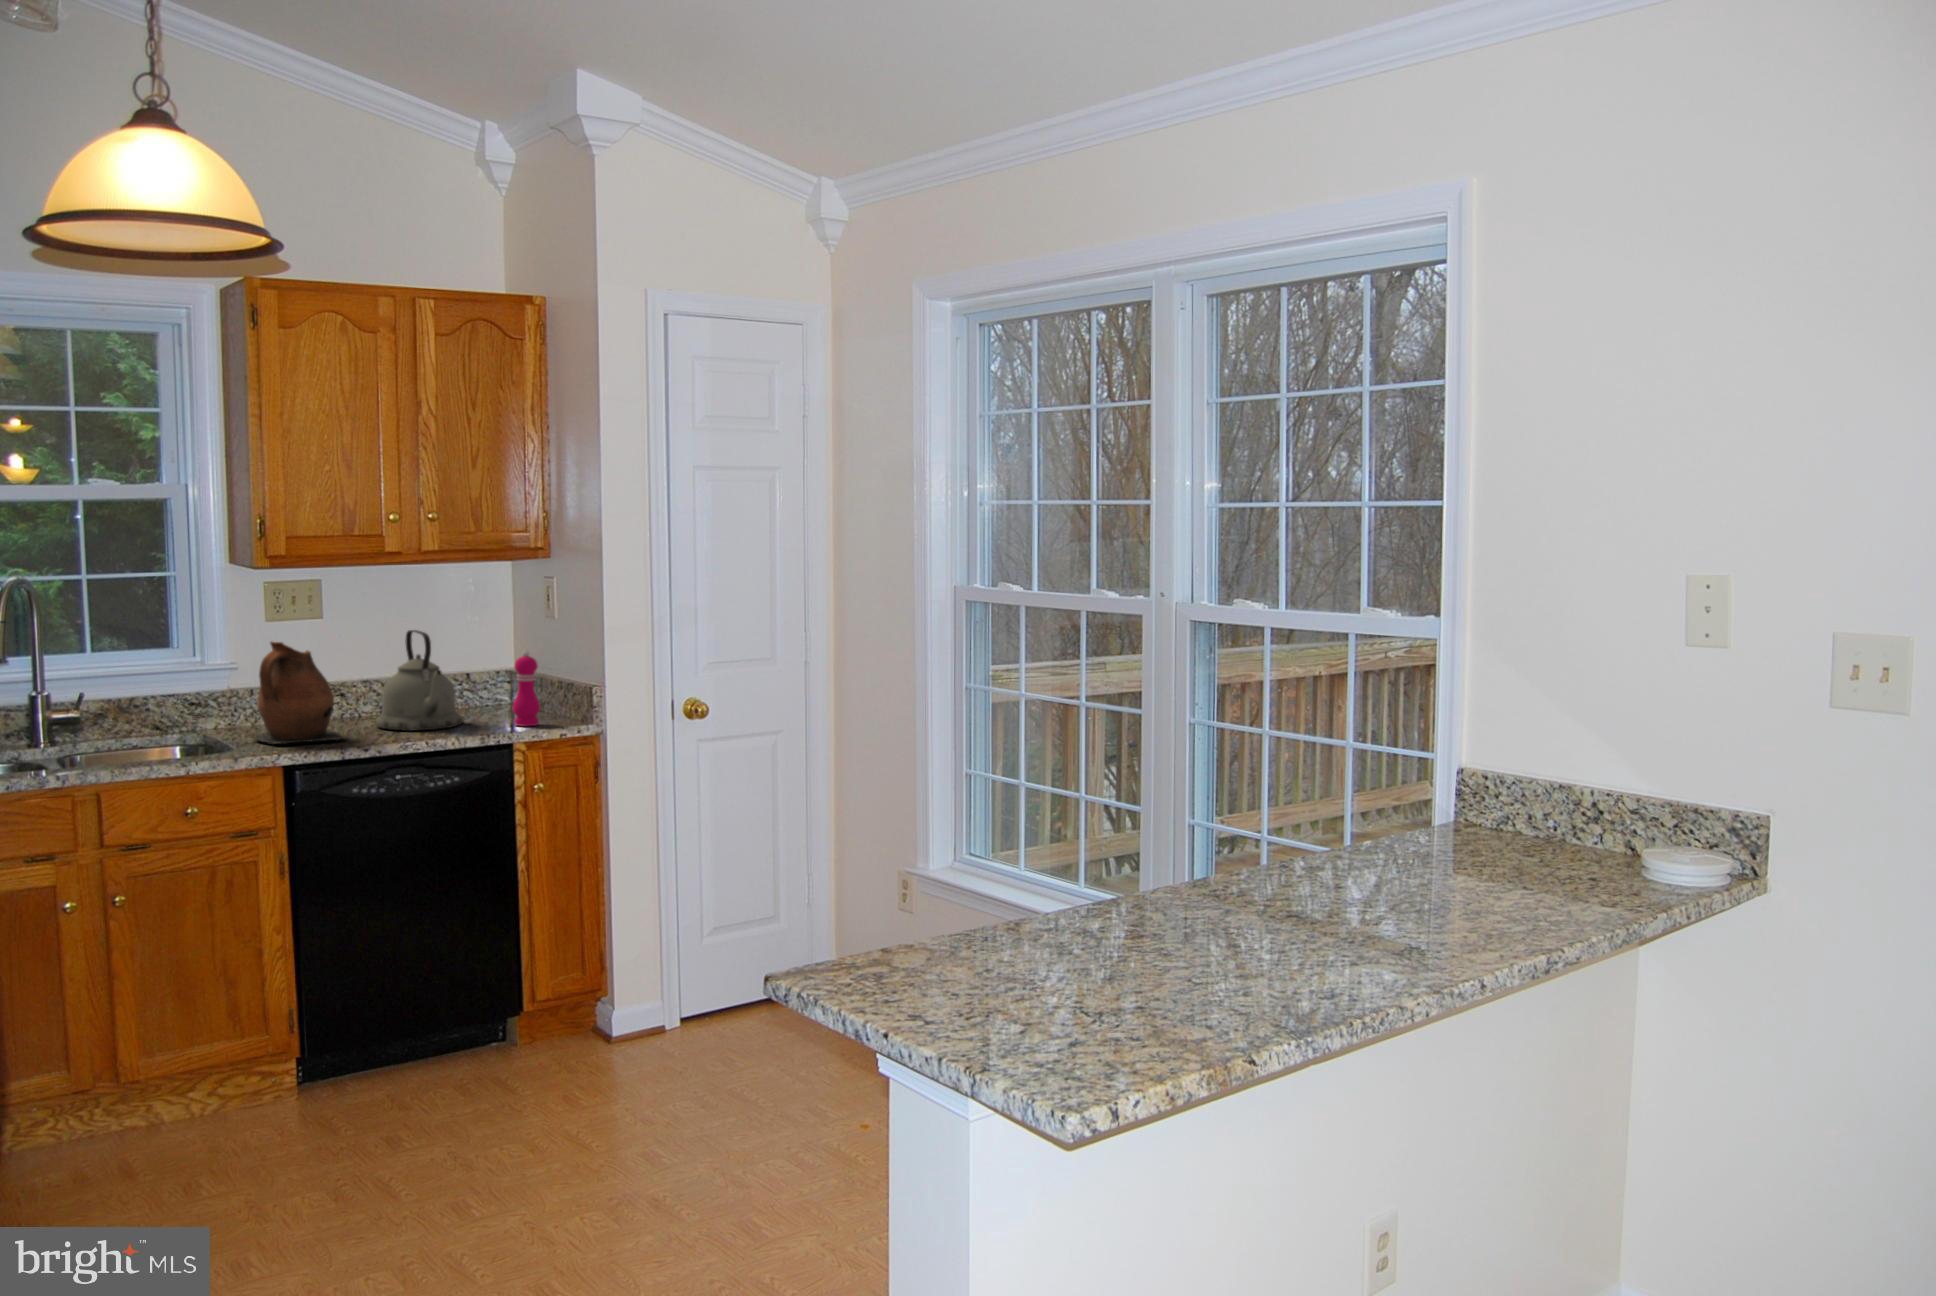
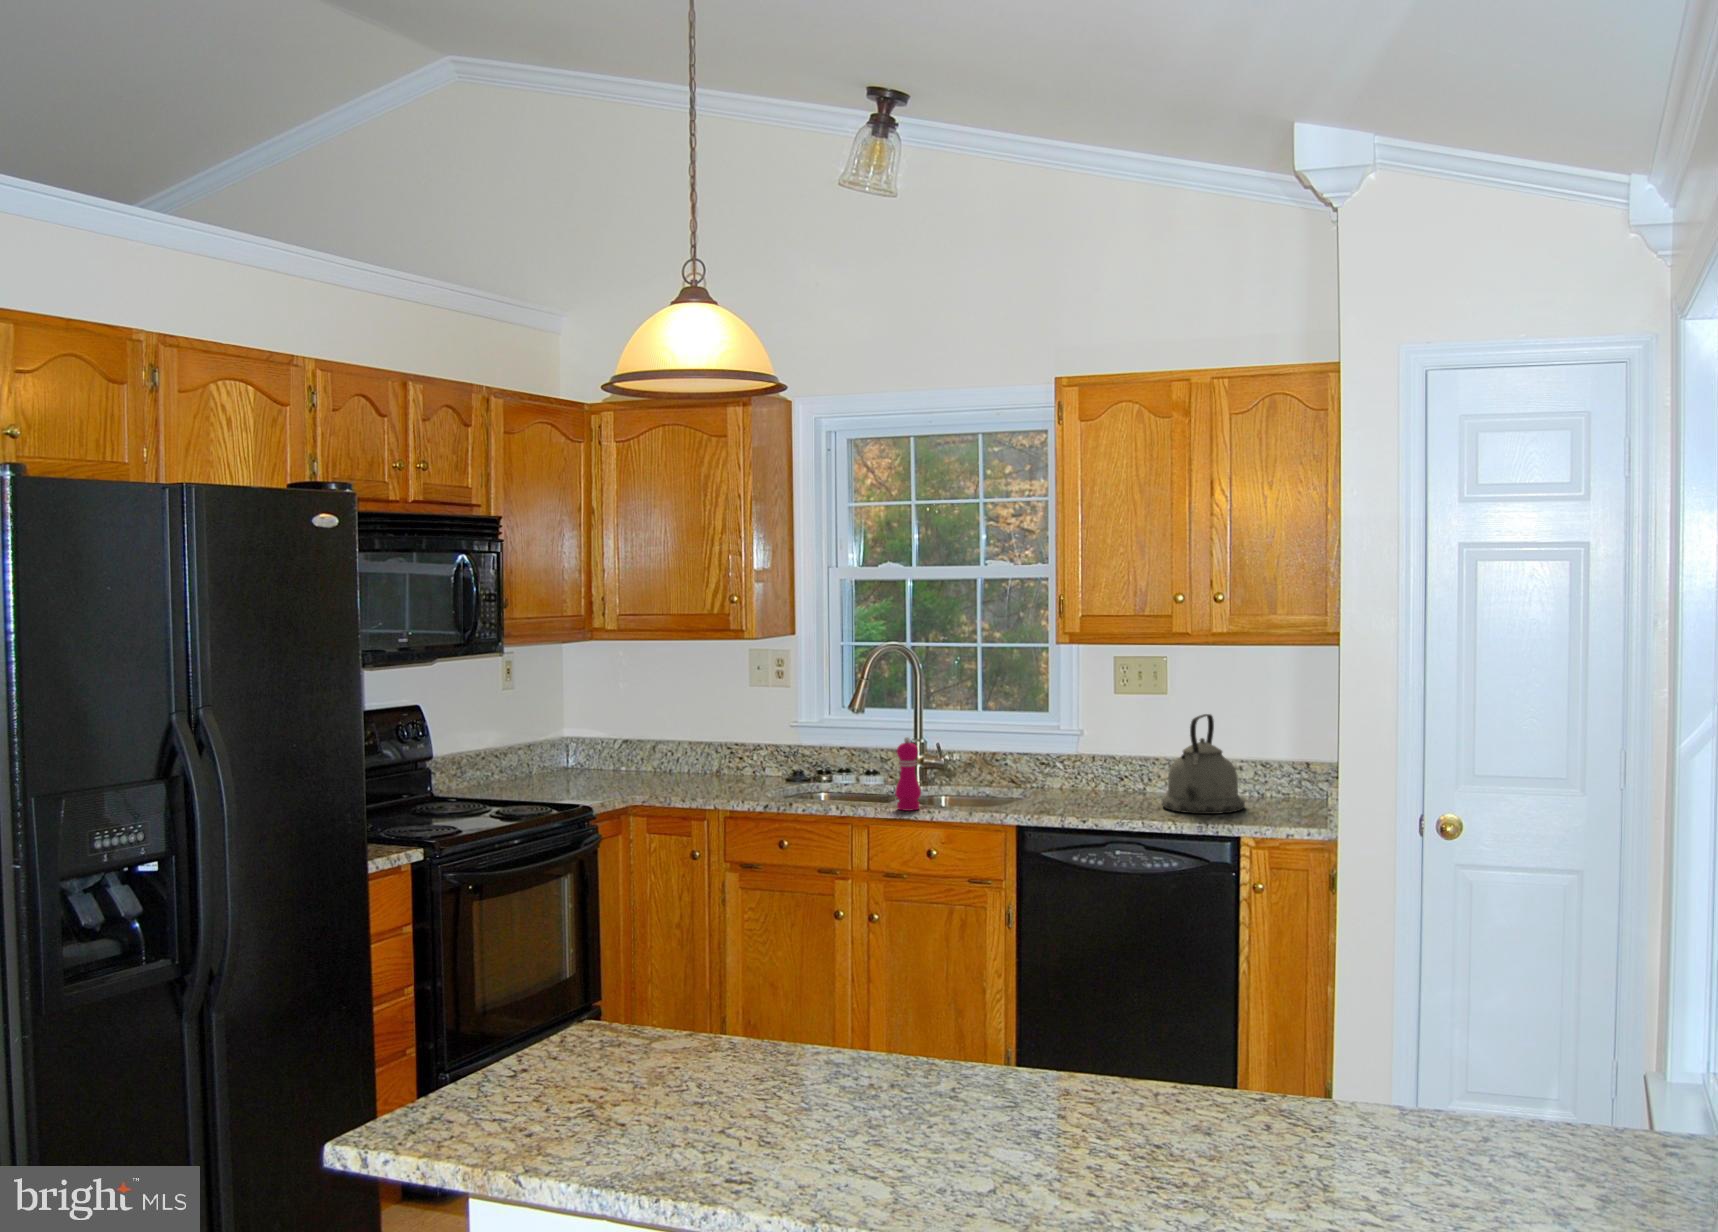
ceramic pitcher: present [256,642,344,744] -> none [1035,715,1120,811]
pepper mill: present [512,651,540,726] -> present [895,737,921,811]

